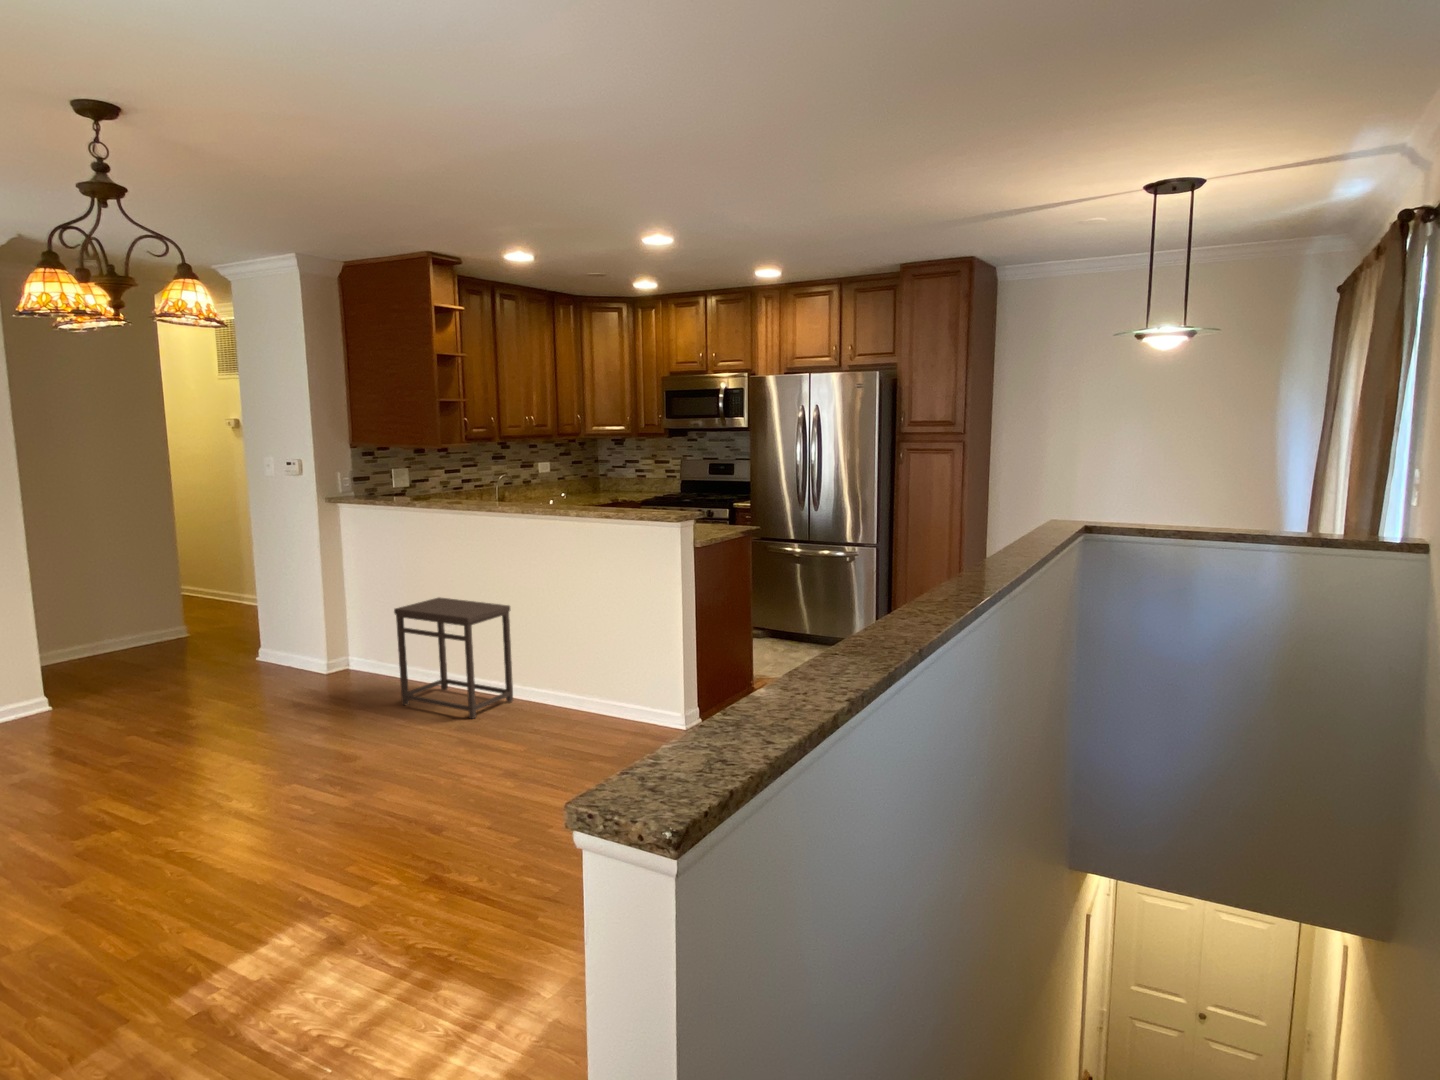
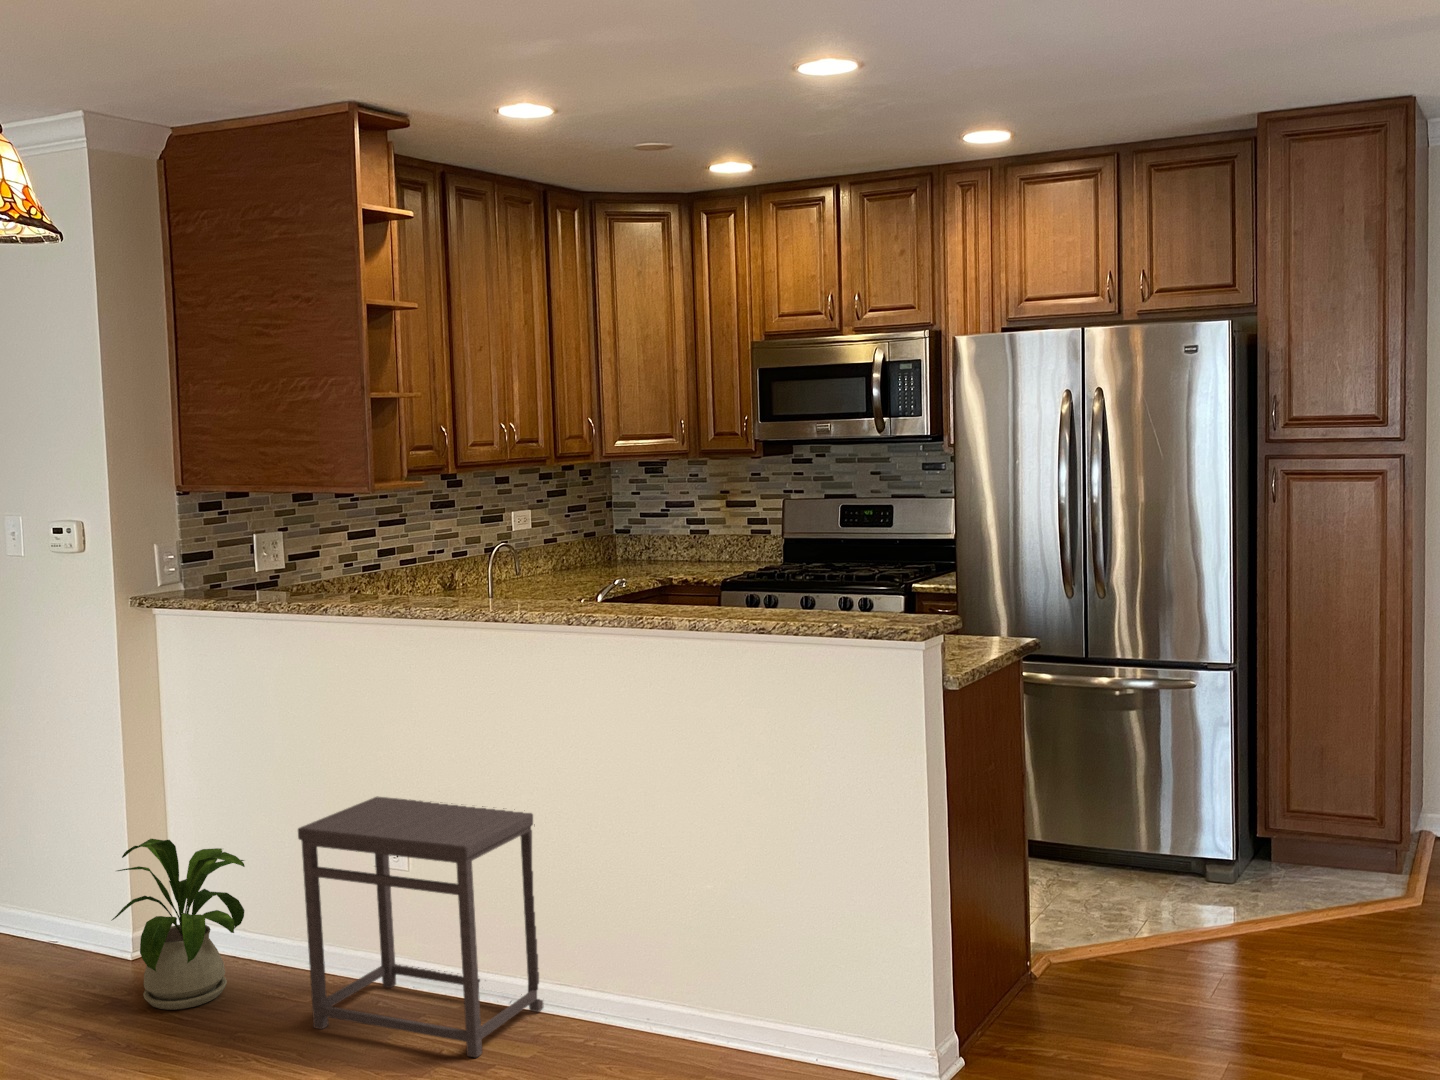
house plant: none [308,613,378,695] -> present [112,839,245,1010]

